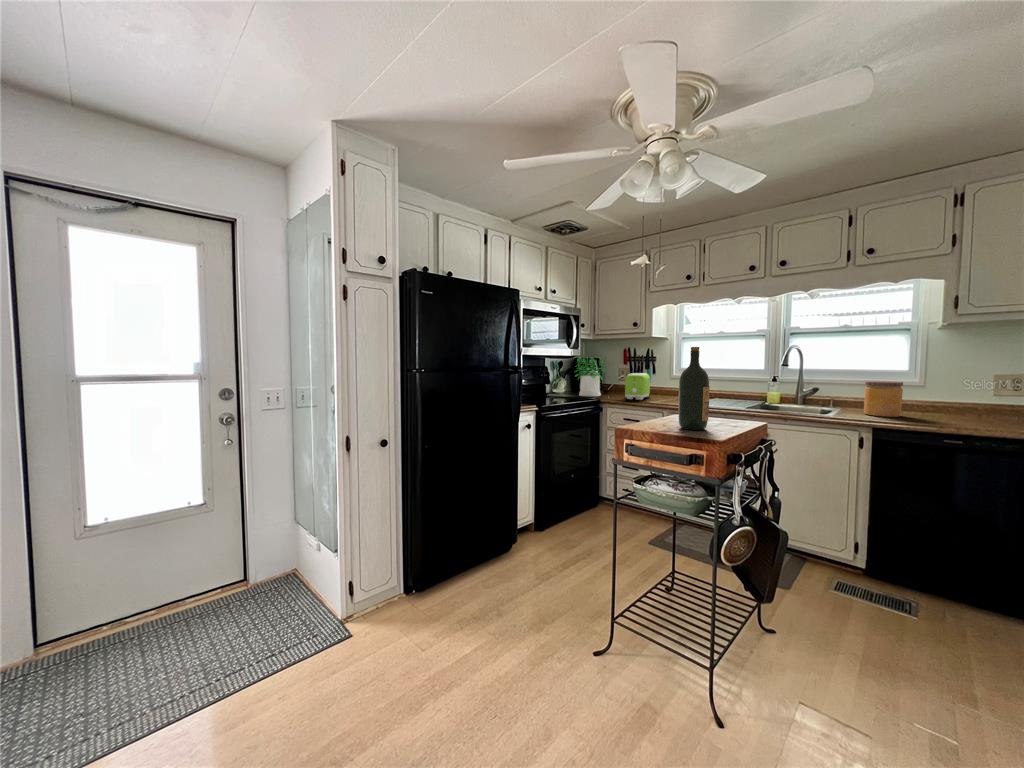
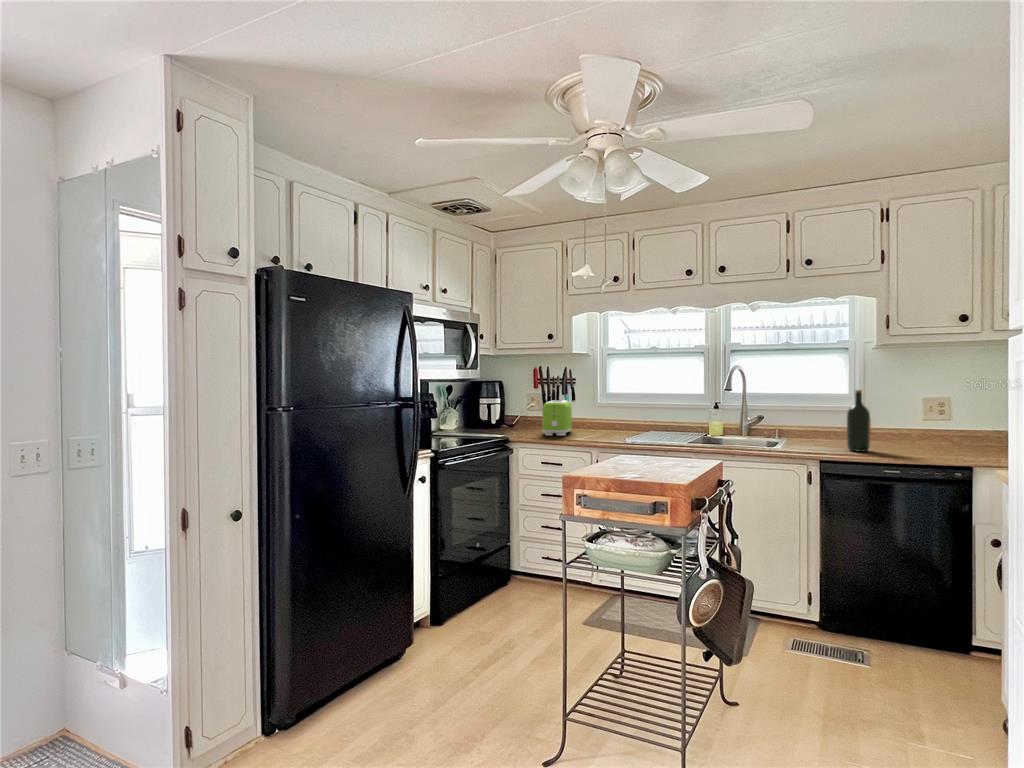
wine bottle: present [679,347,710,430] -> present [847,390,871,452]
potted plant: present [575,358,604,396] -> none [471,379,515,433]
jar: present [864,381,903,417] -> none [809,406,844,446]

